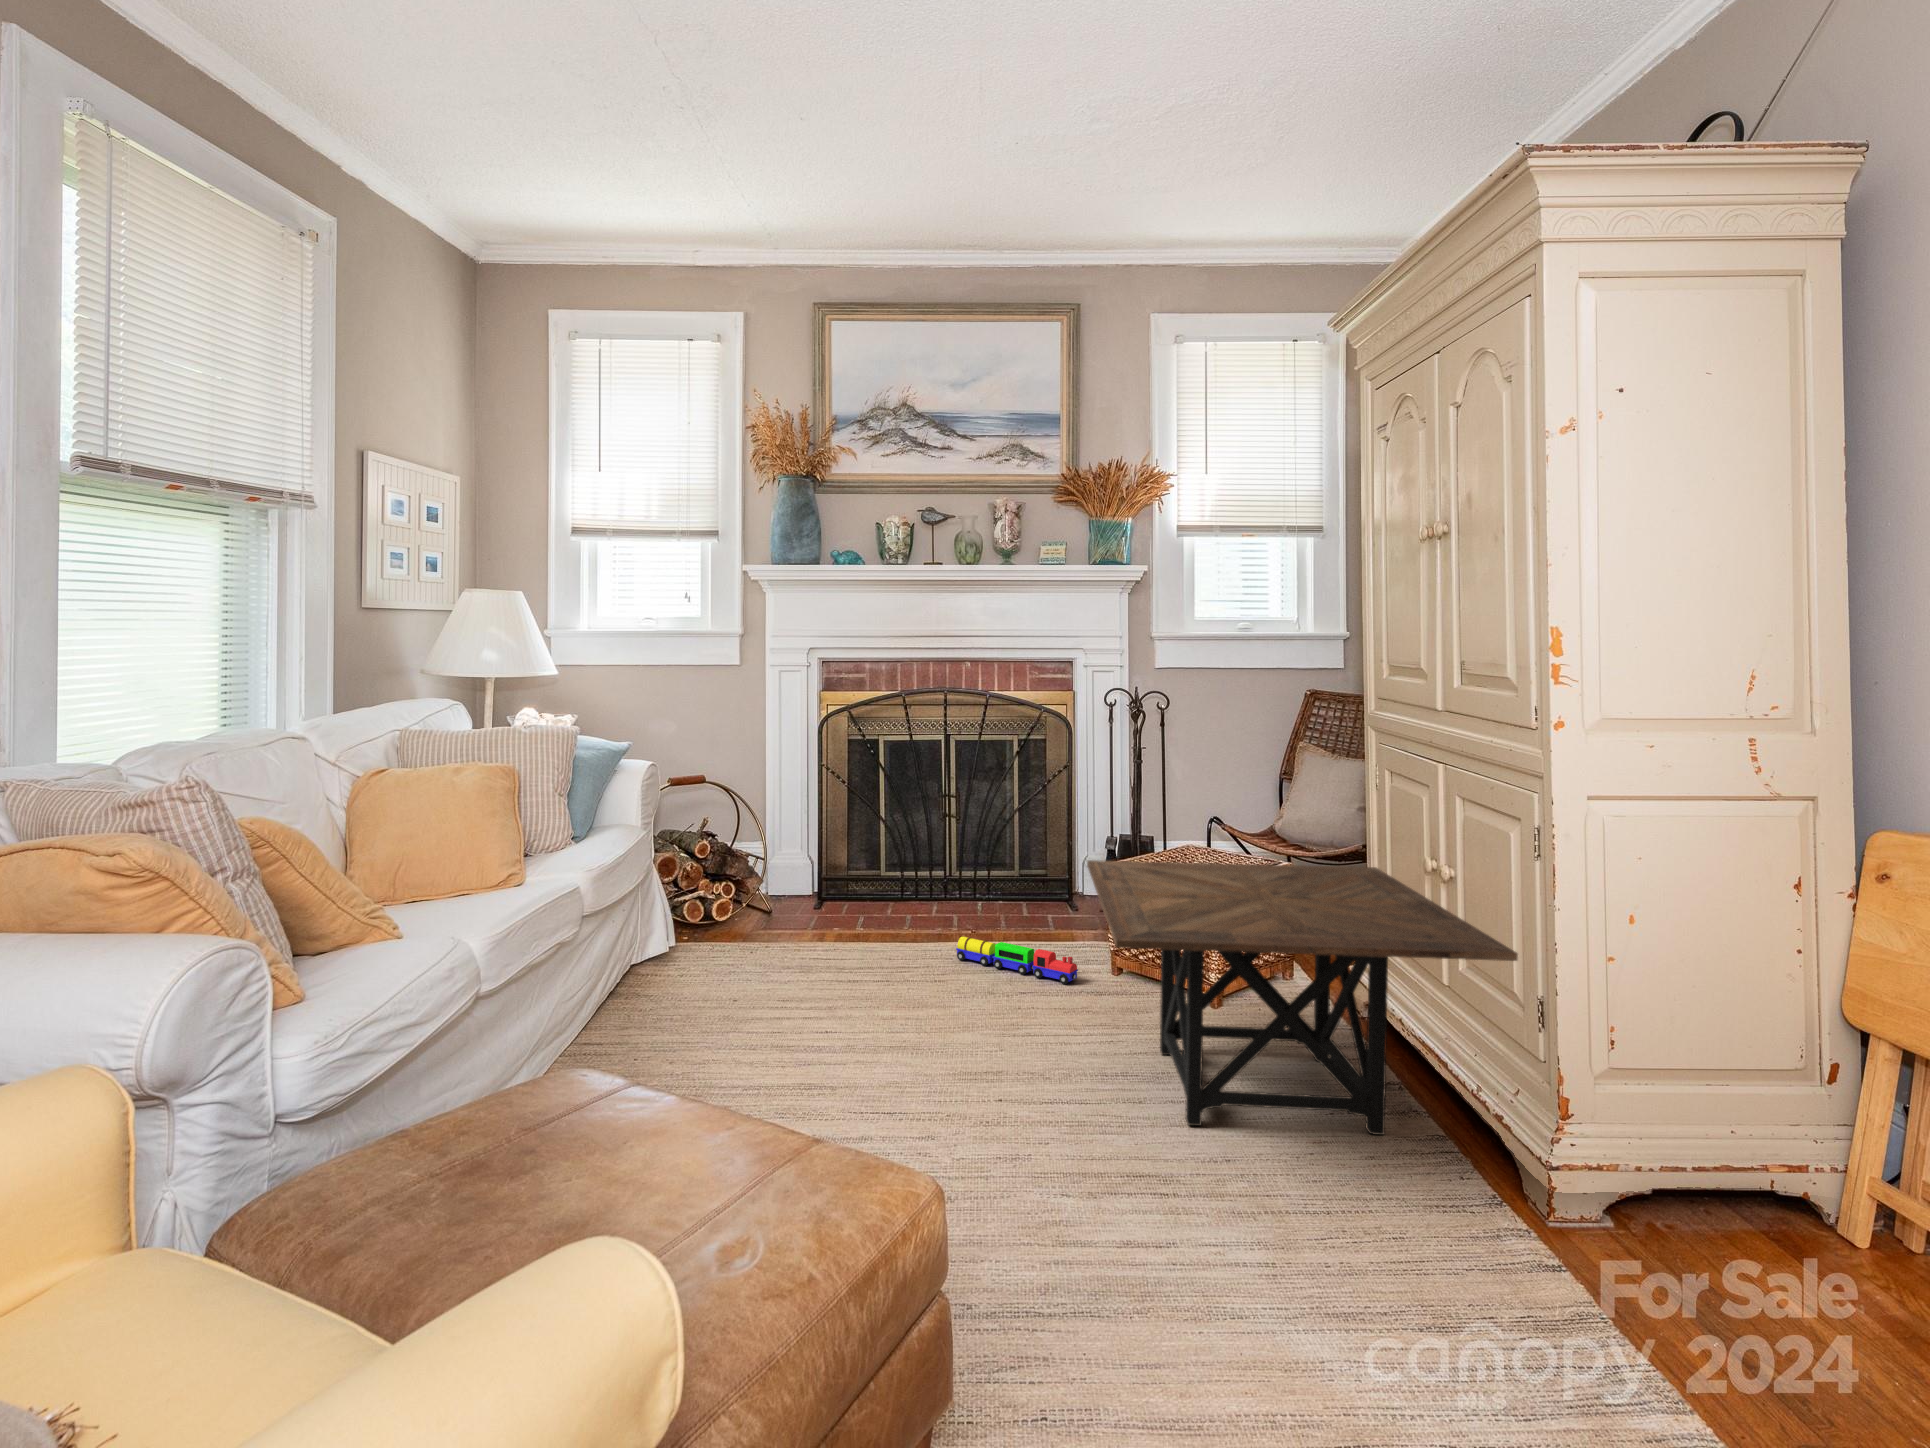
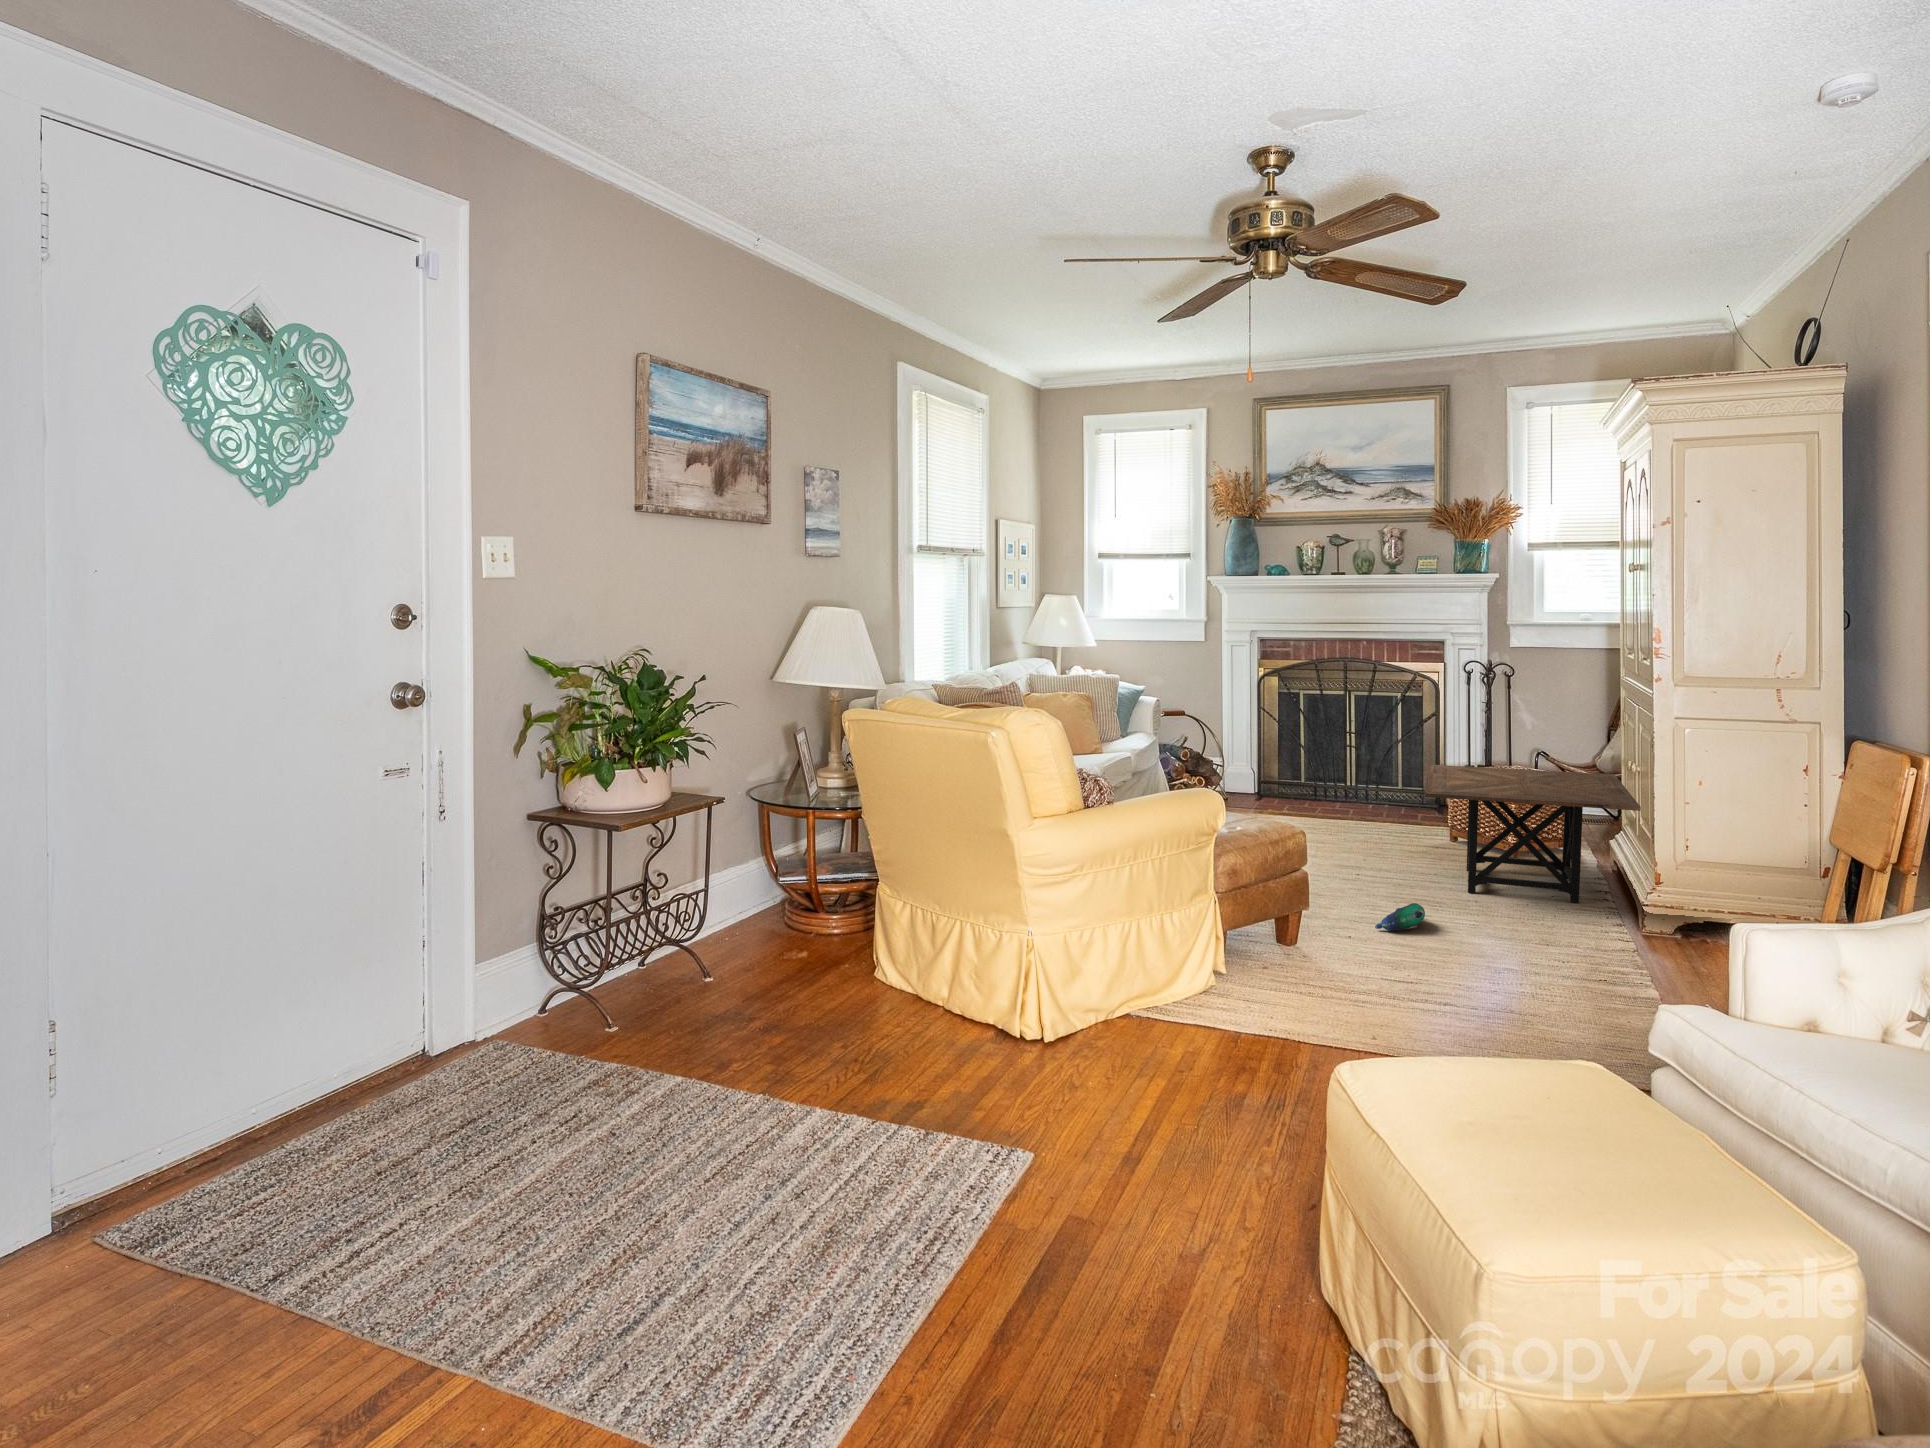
toy train: present [956,937,1078,984] -> none [1349,814,1427,841]
plush toy: none [1044,1213,1151,1320] -> present [1375,903,1425,931]

